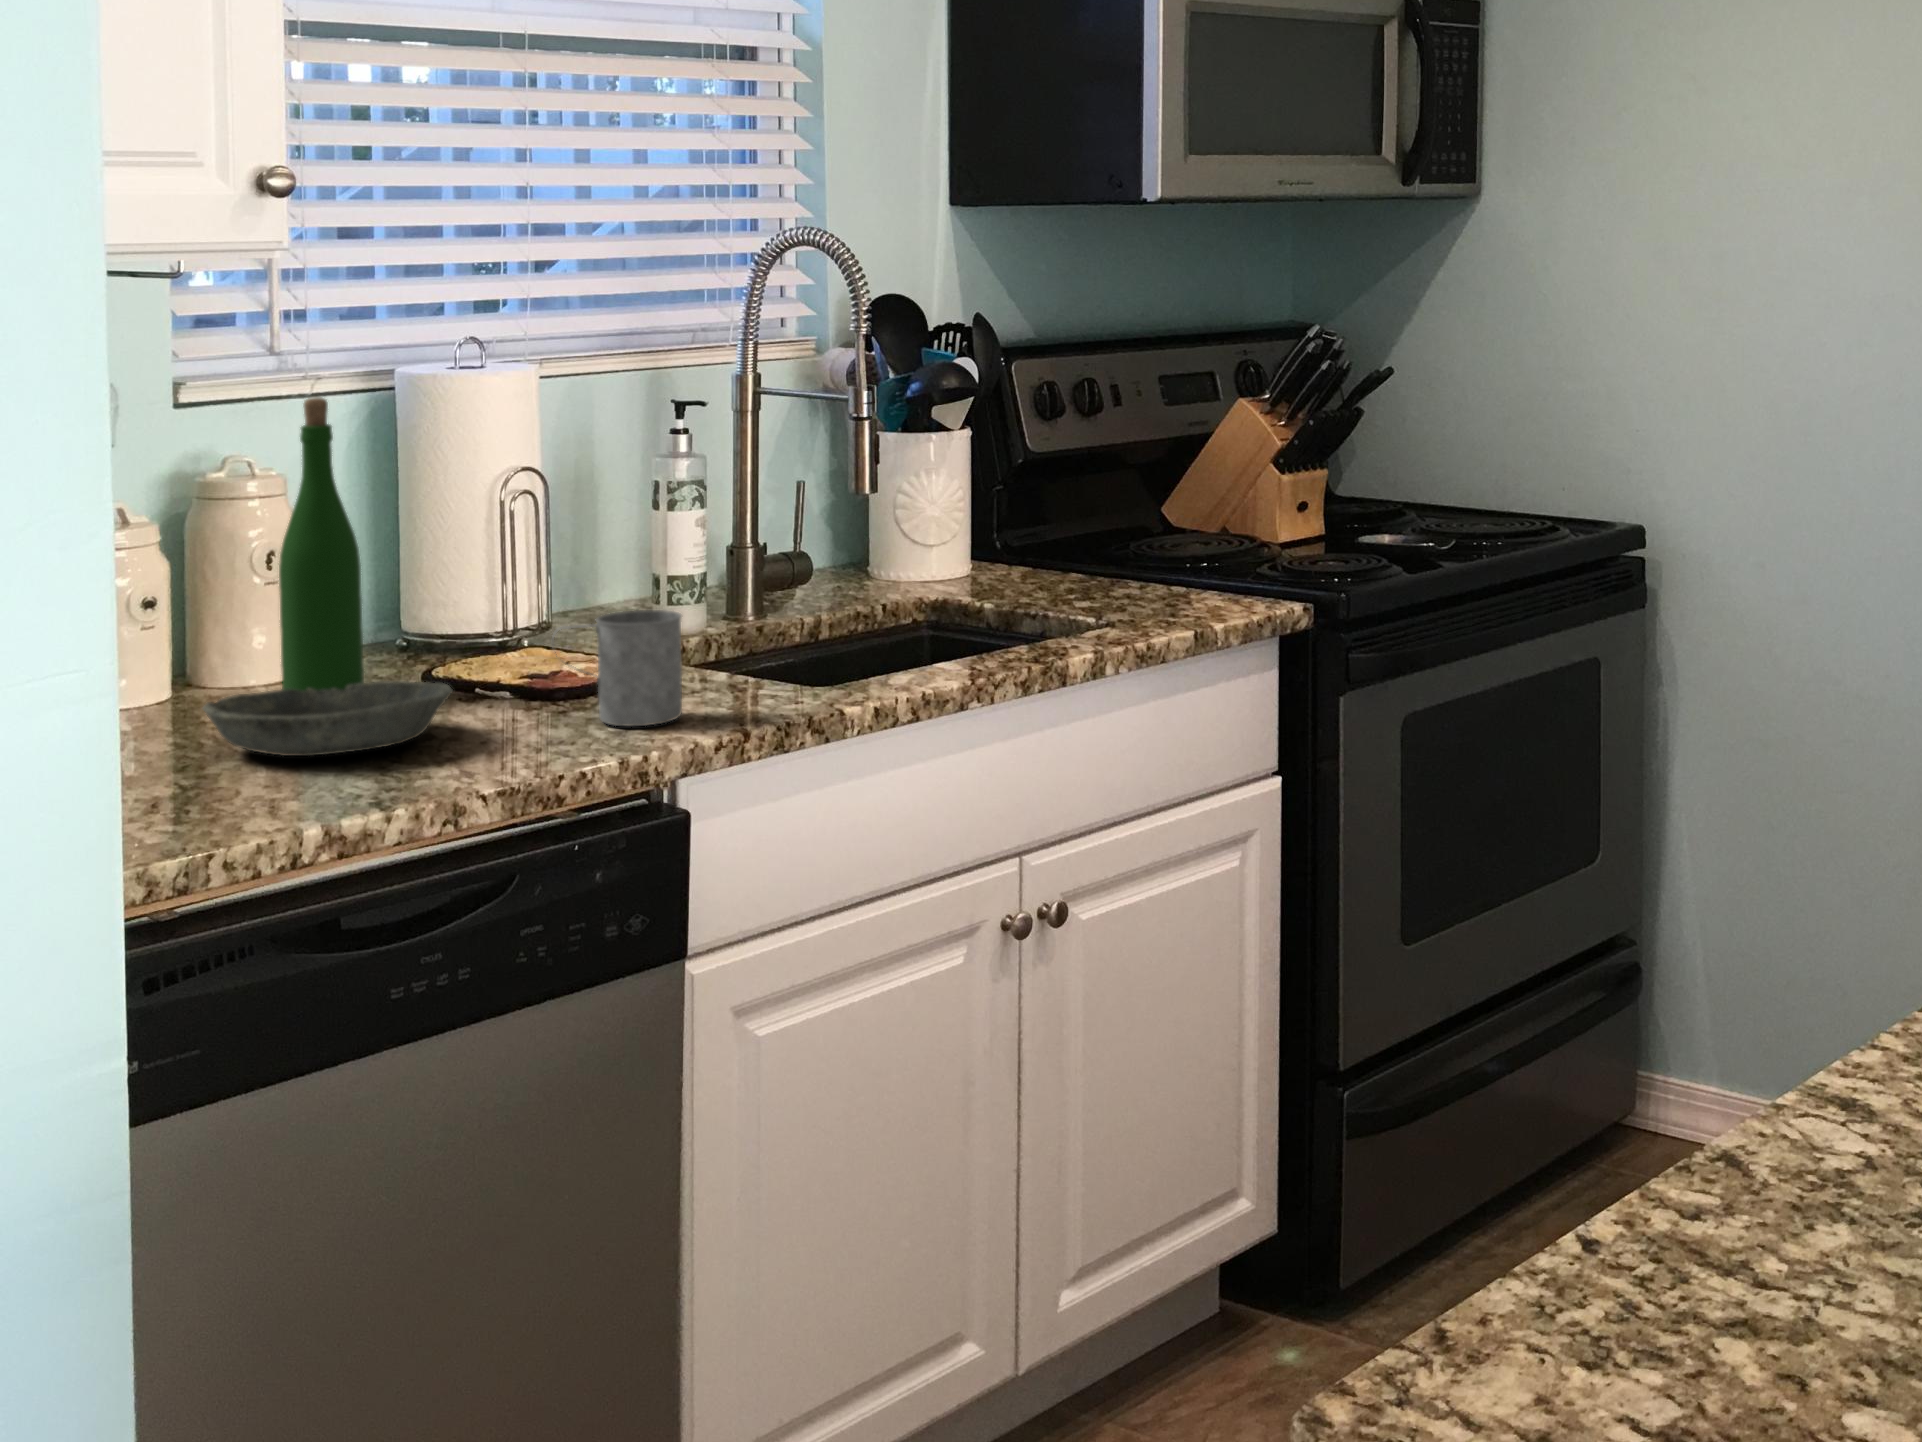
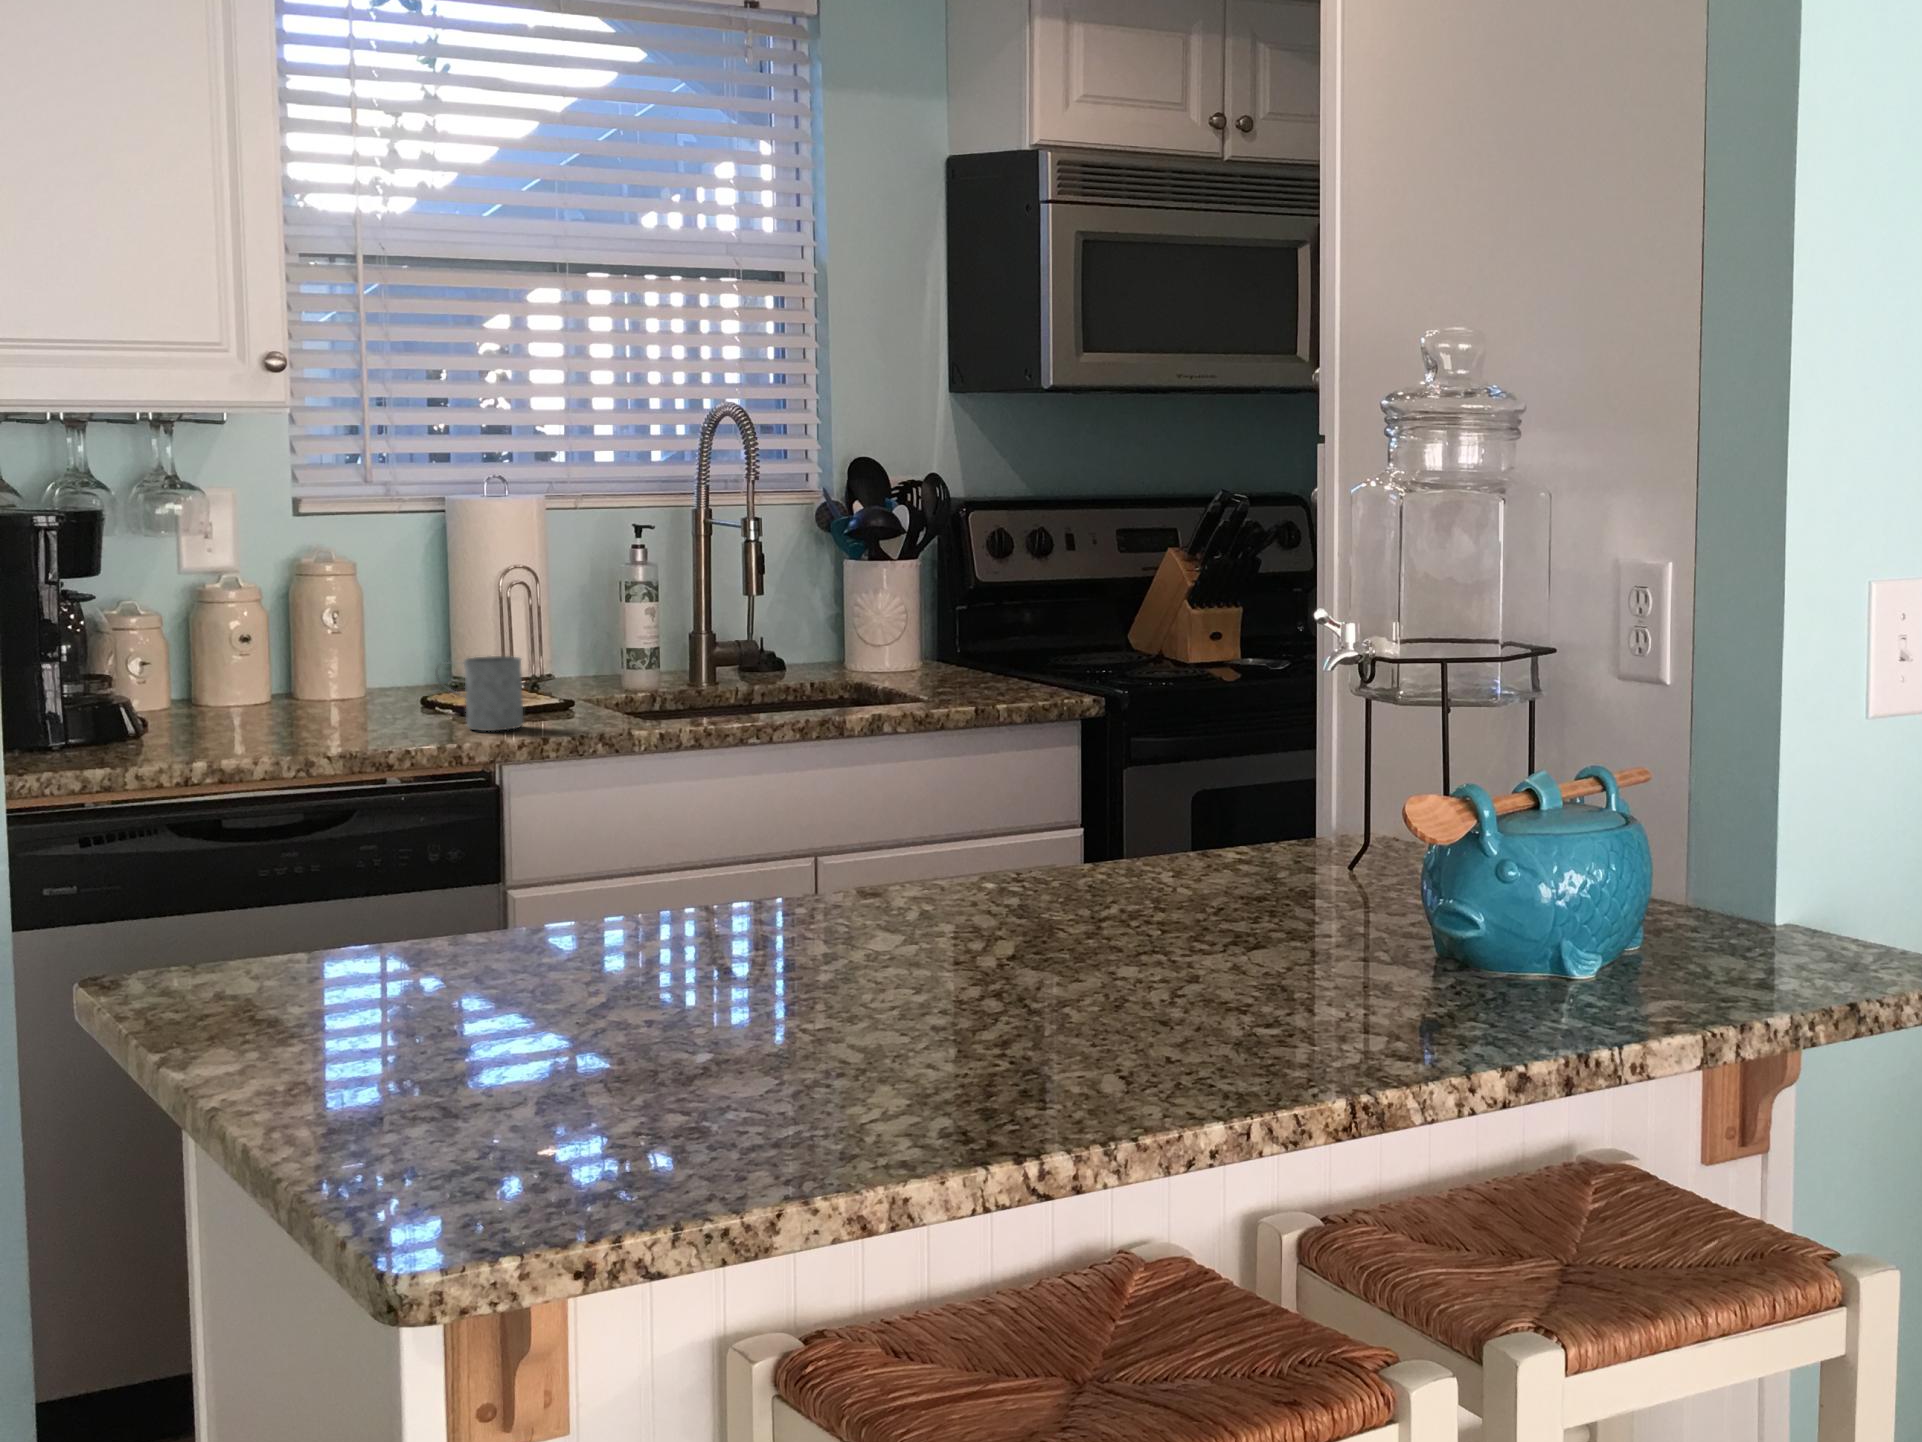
wine bottle: present [279,397,364,691] -> none [317,509,375,707]
bowl: present [203,681,452,756] -> none [214,693,372,729]

